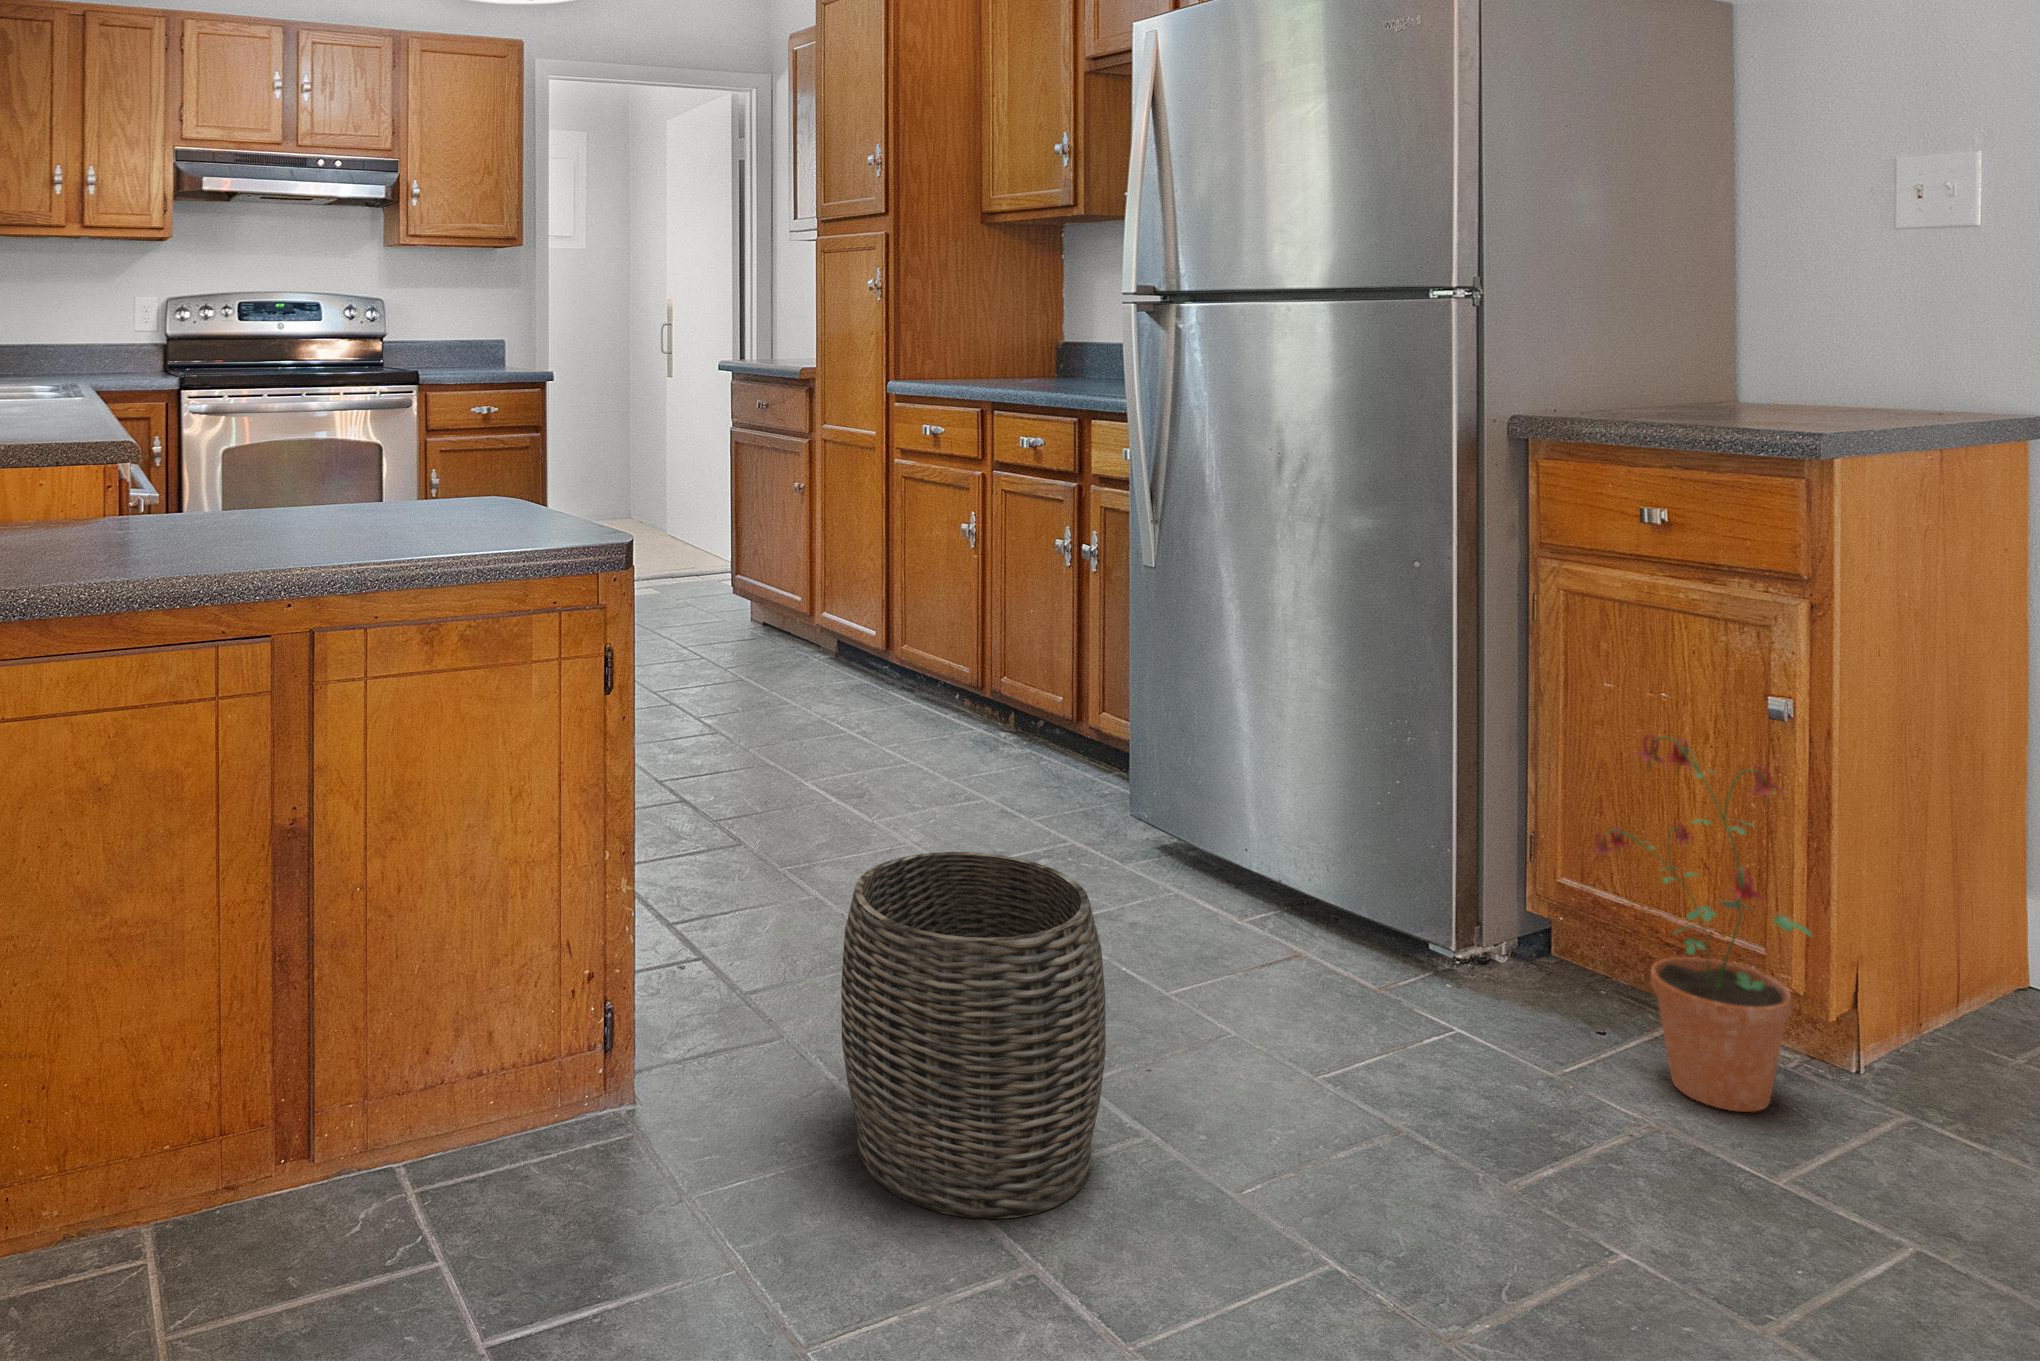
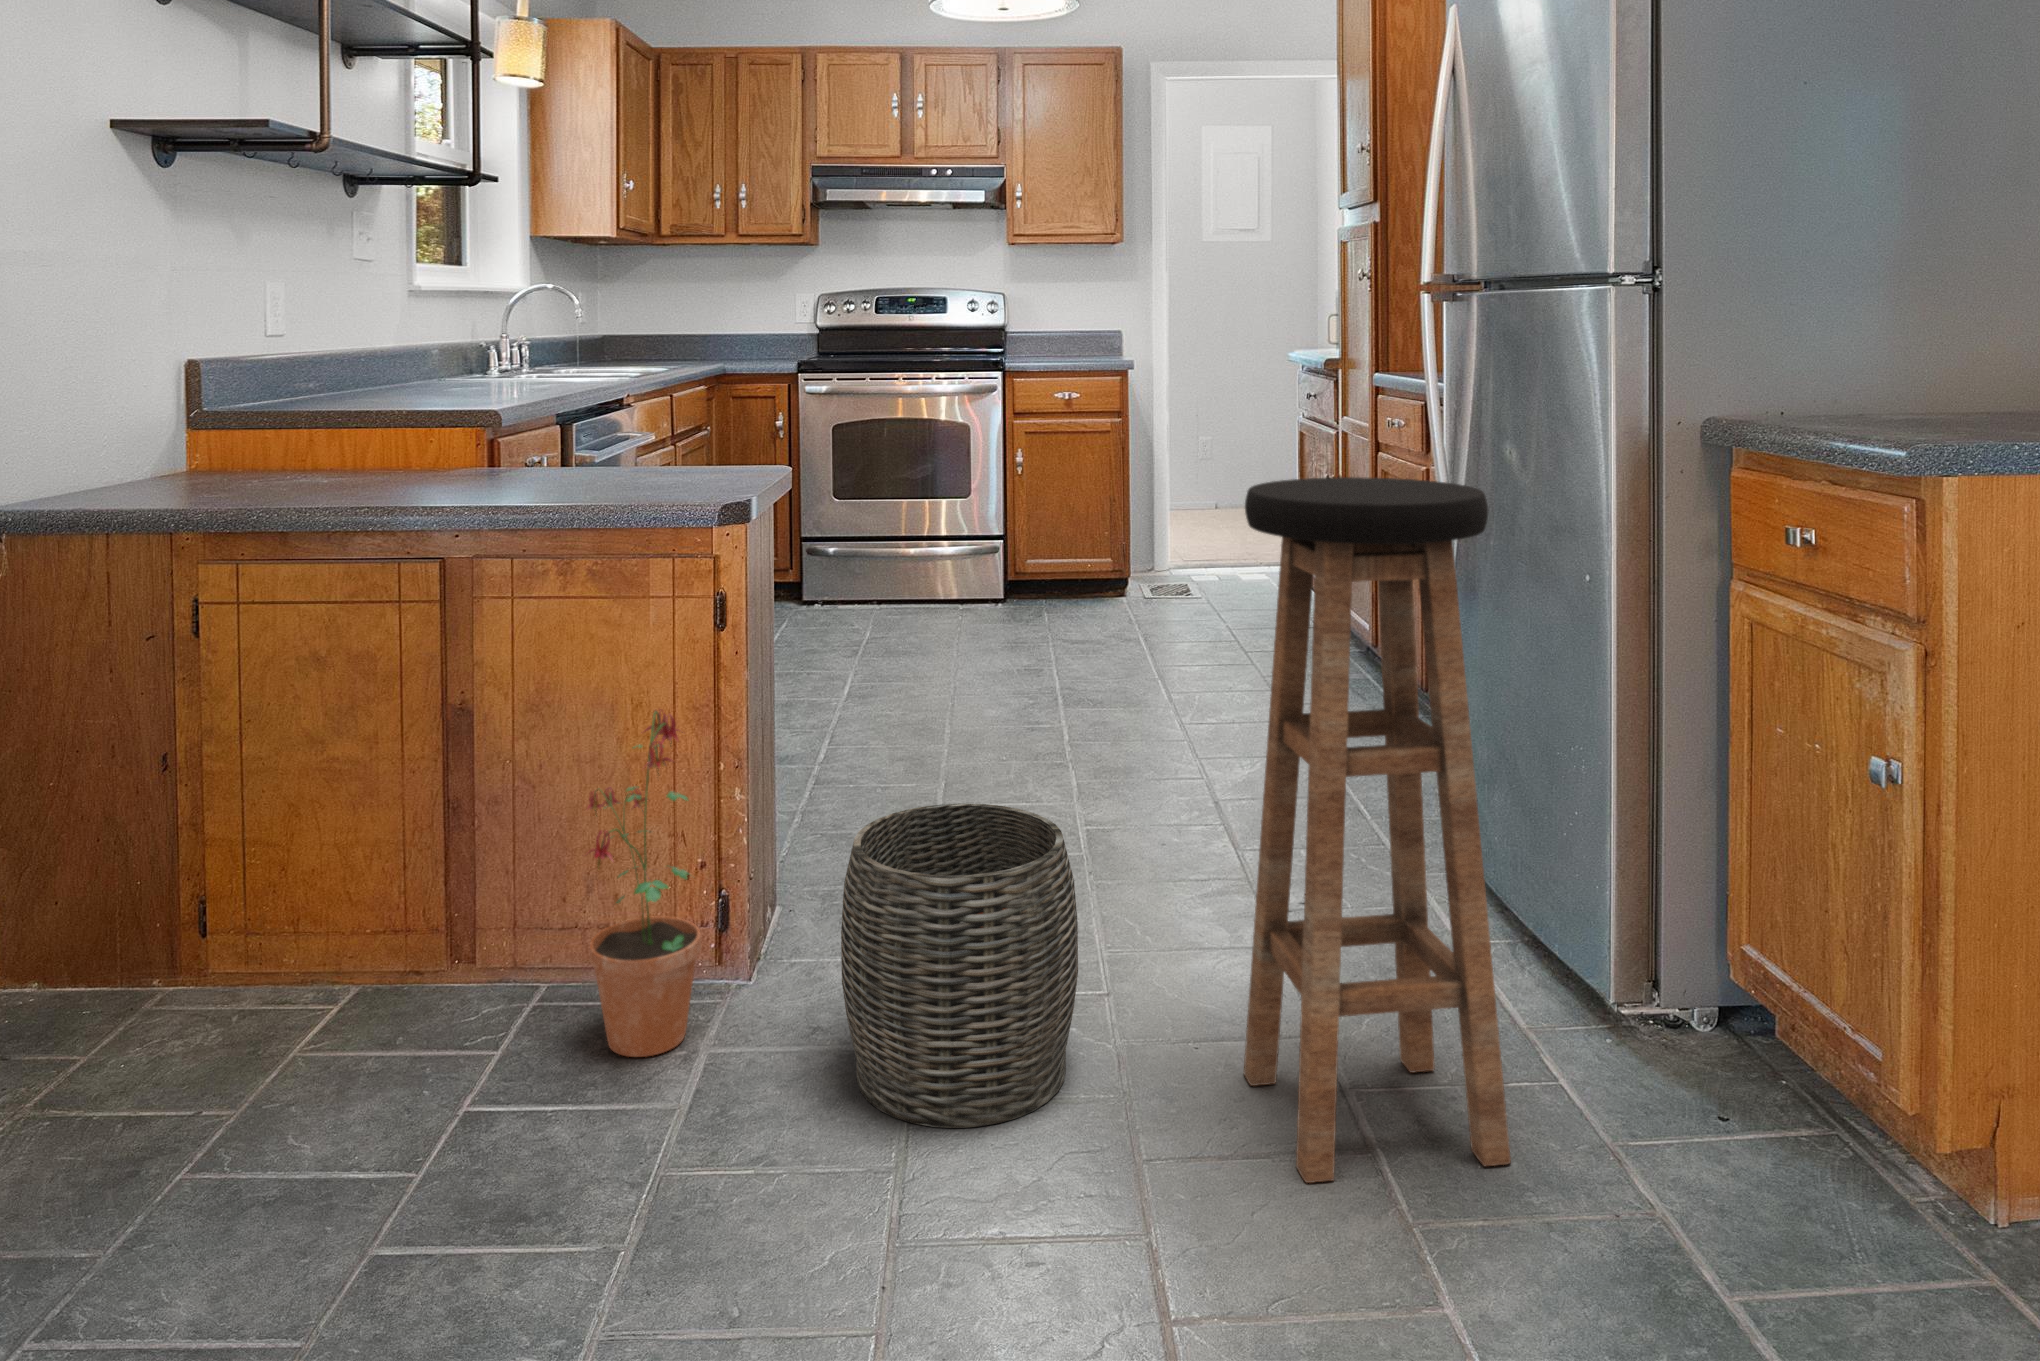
bar stool: none [1222,478,1520,1182] -> present [1244,477,1511,1183]
potted plant: present [1595,735,1812,1112] -> present [587,710,701,1057]

